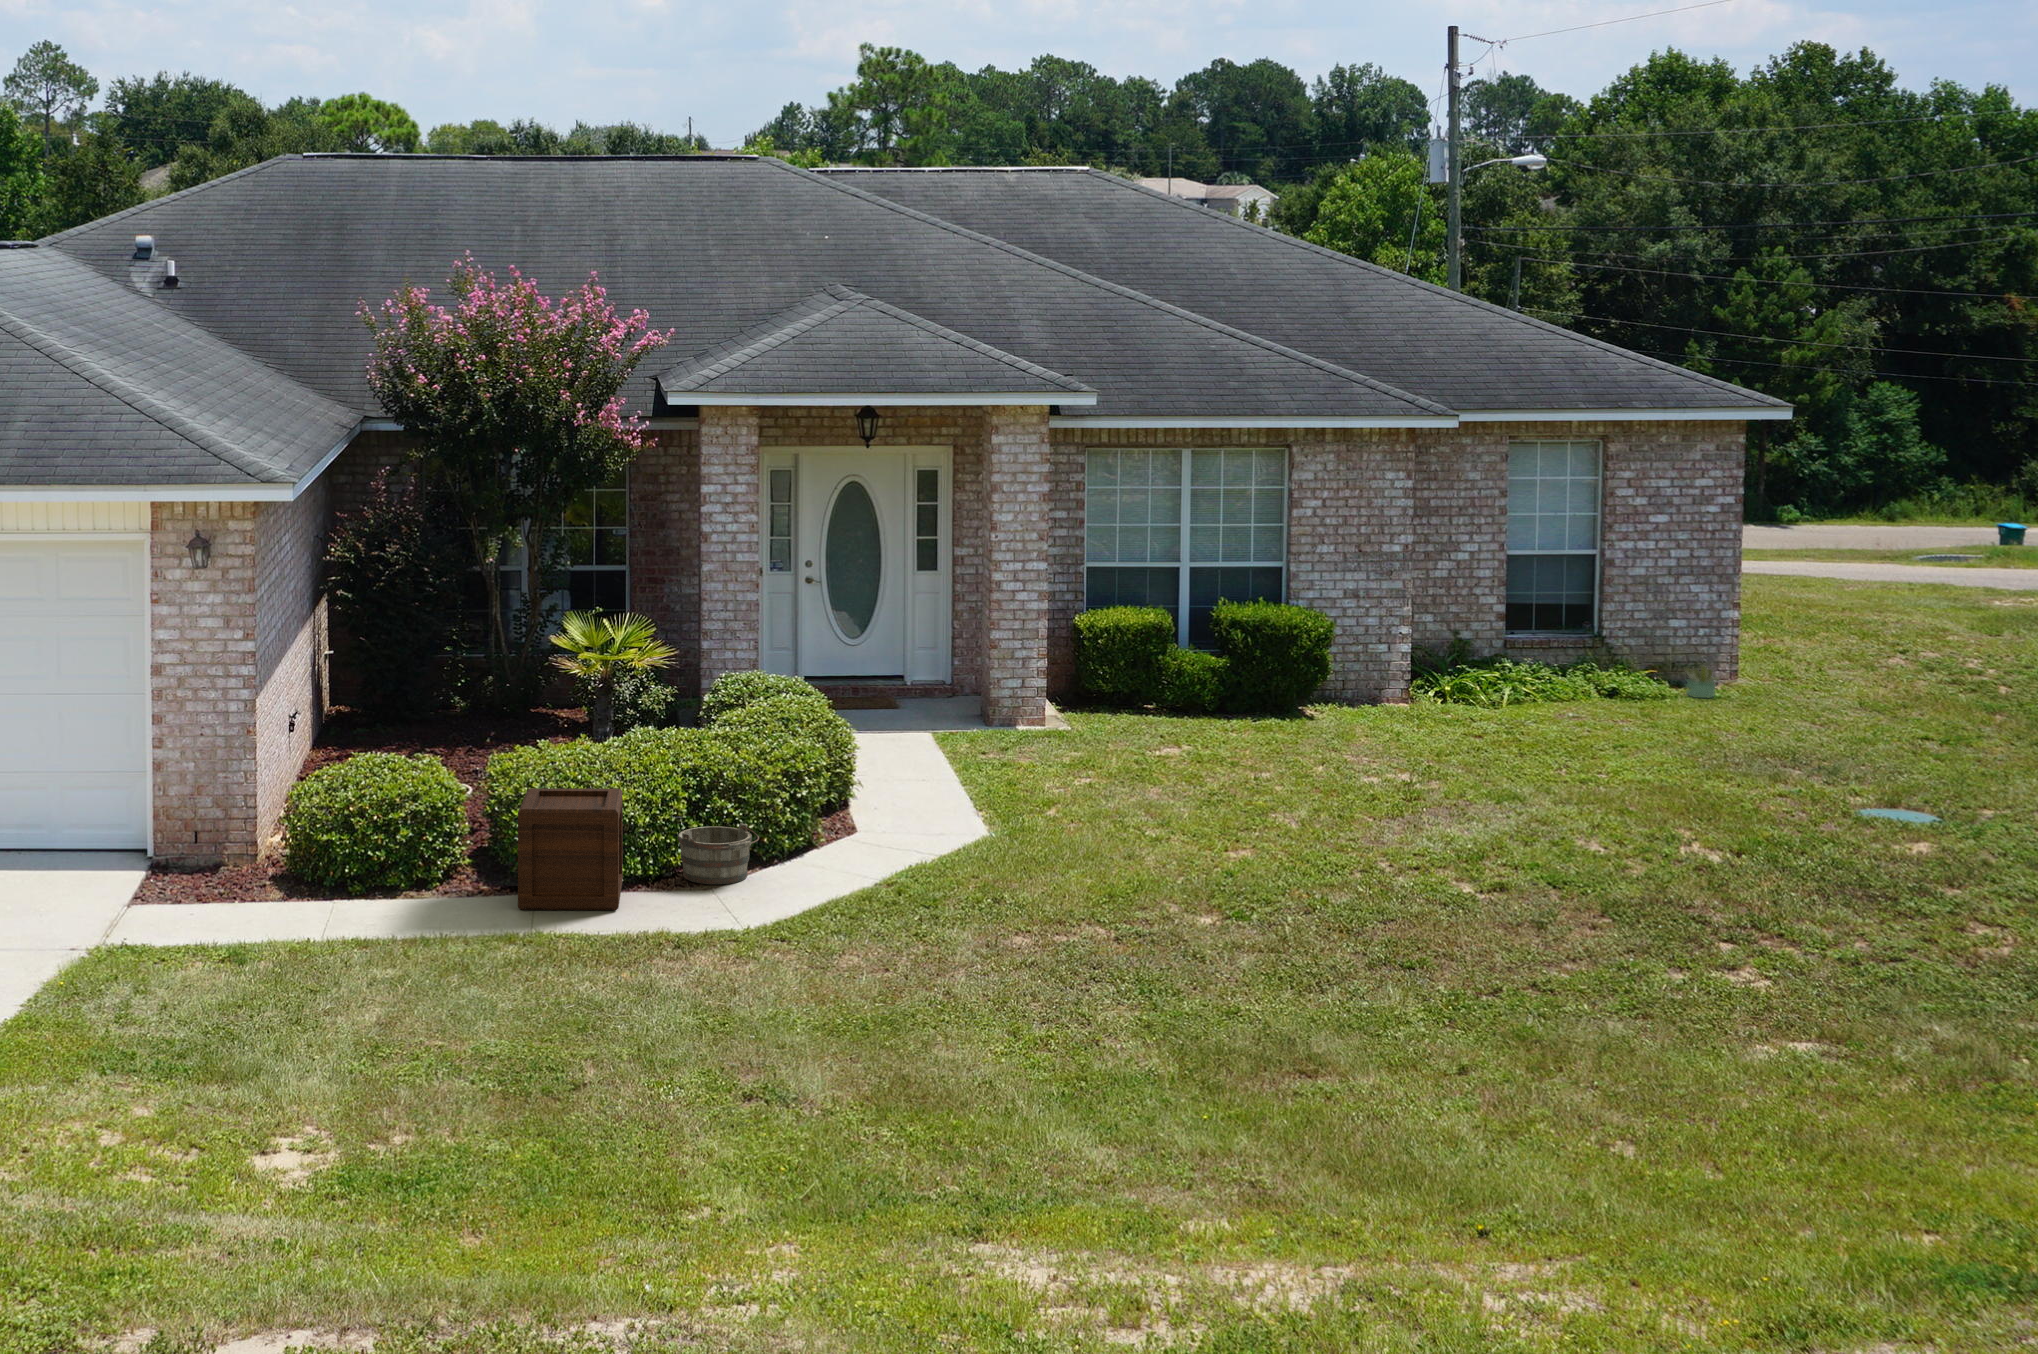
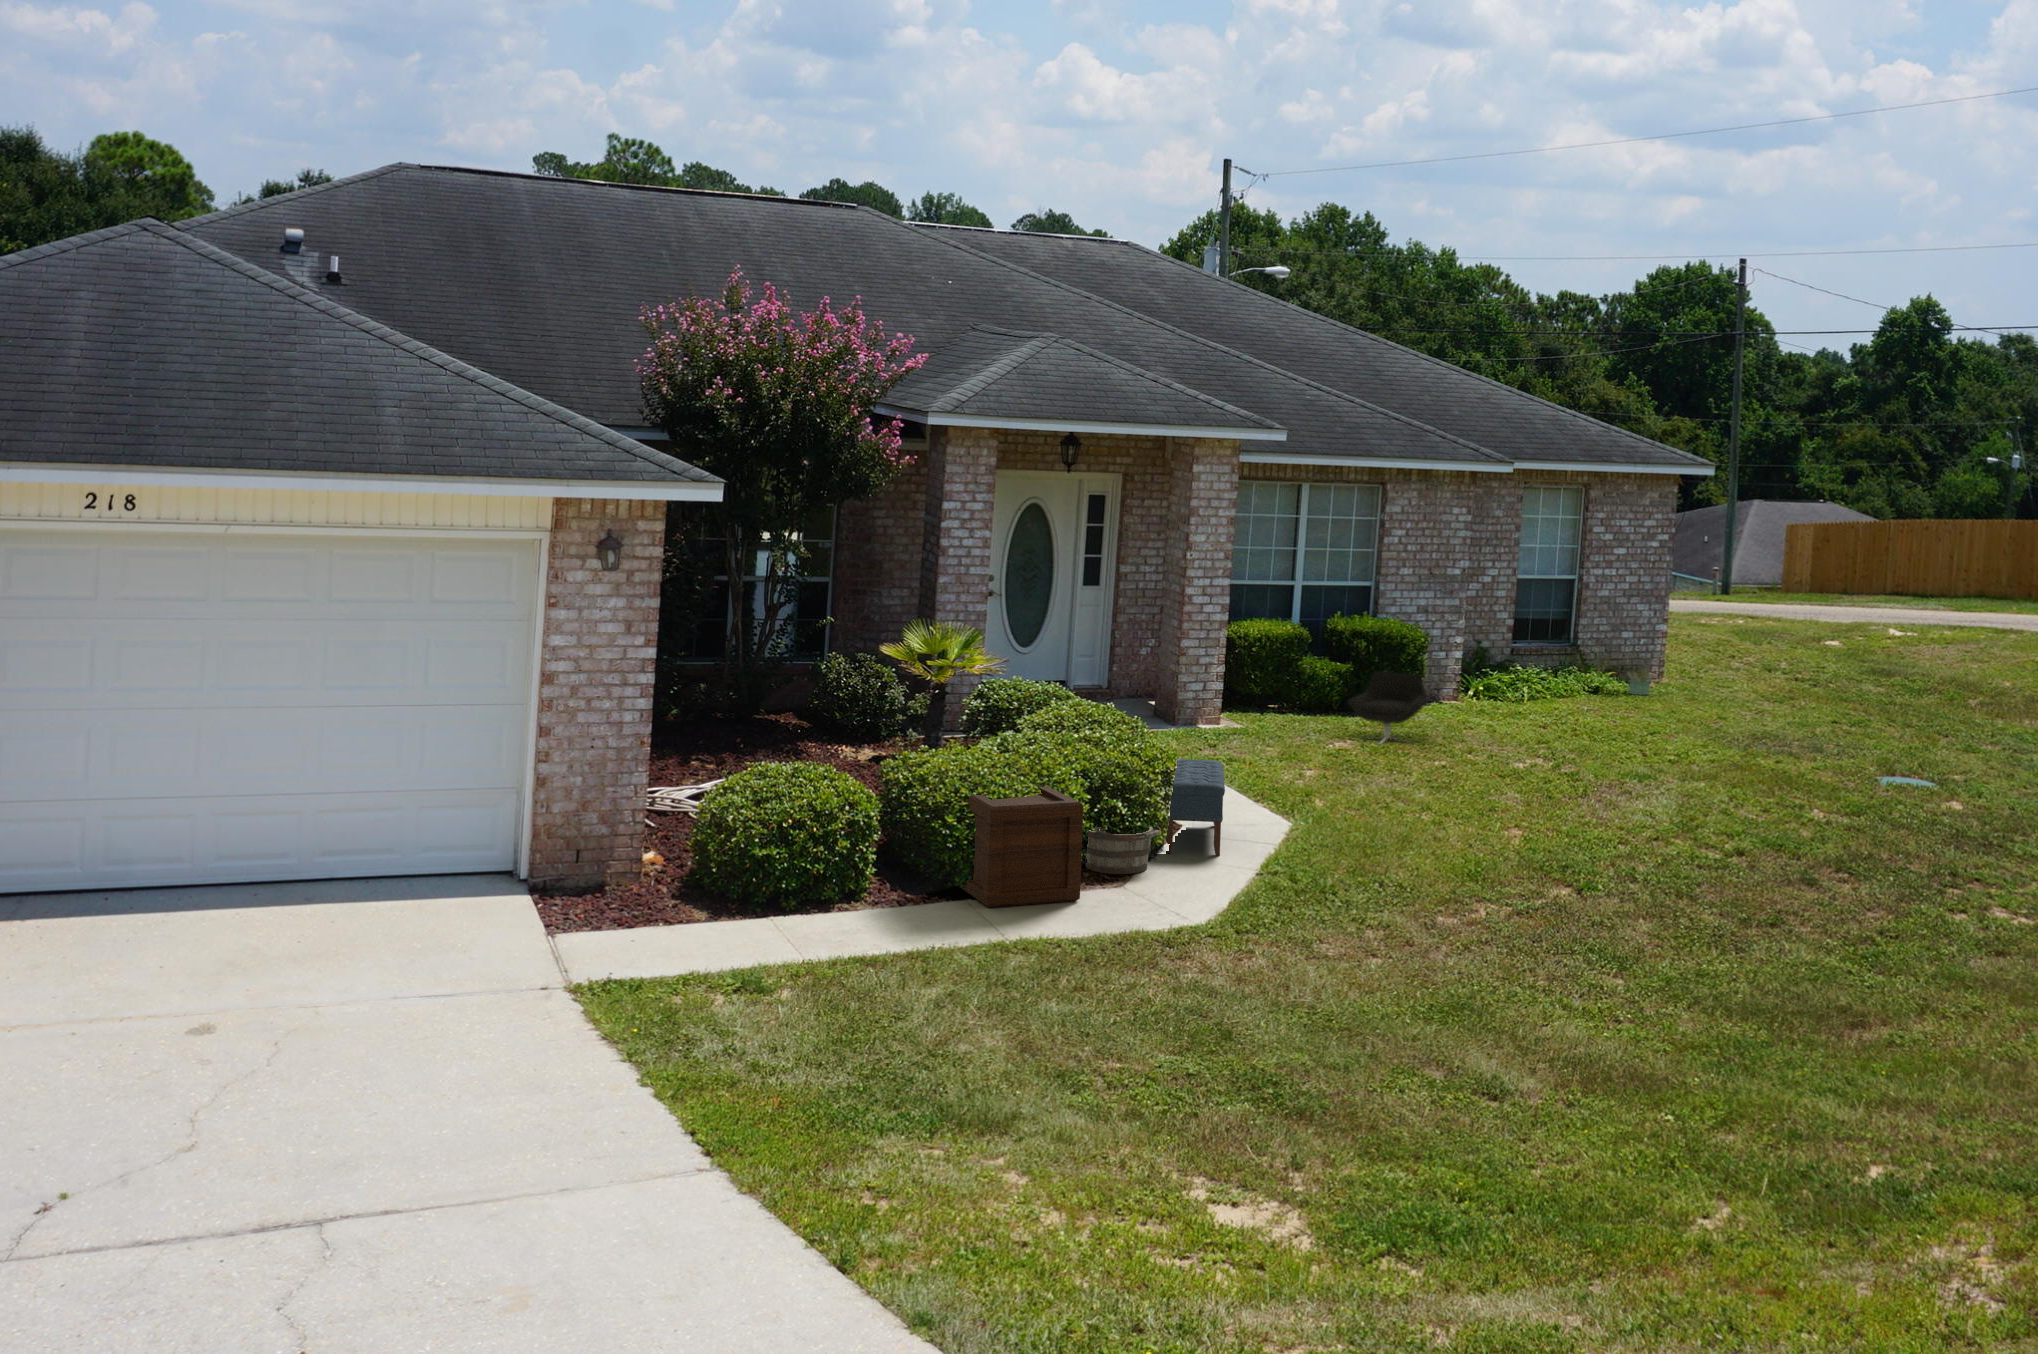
lounge chair: none [1210,665,1312,750] -> present [1348,672,1427,744]
bench: none [787,763,900,871] -> present [1166,759,1225,855]

